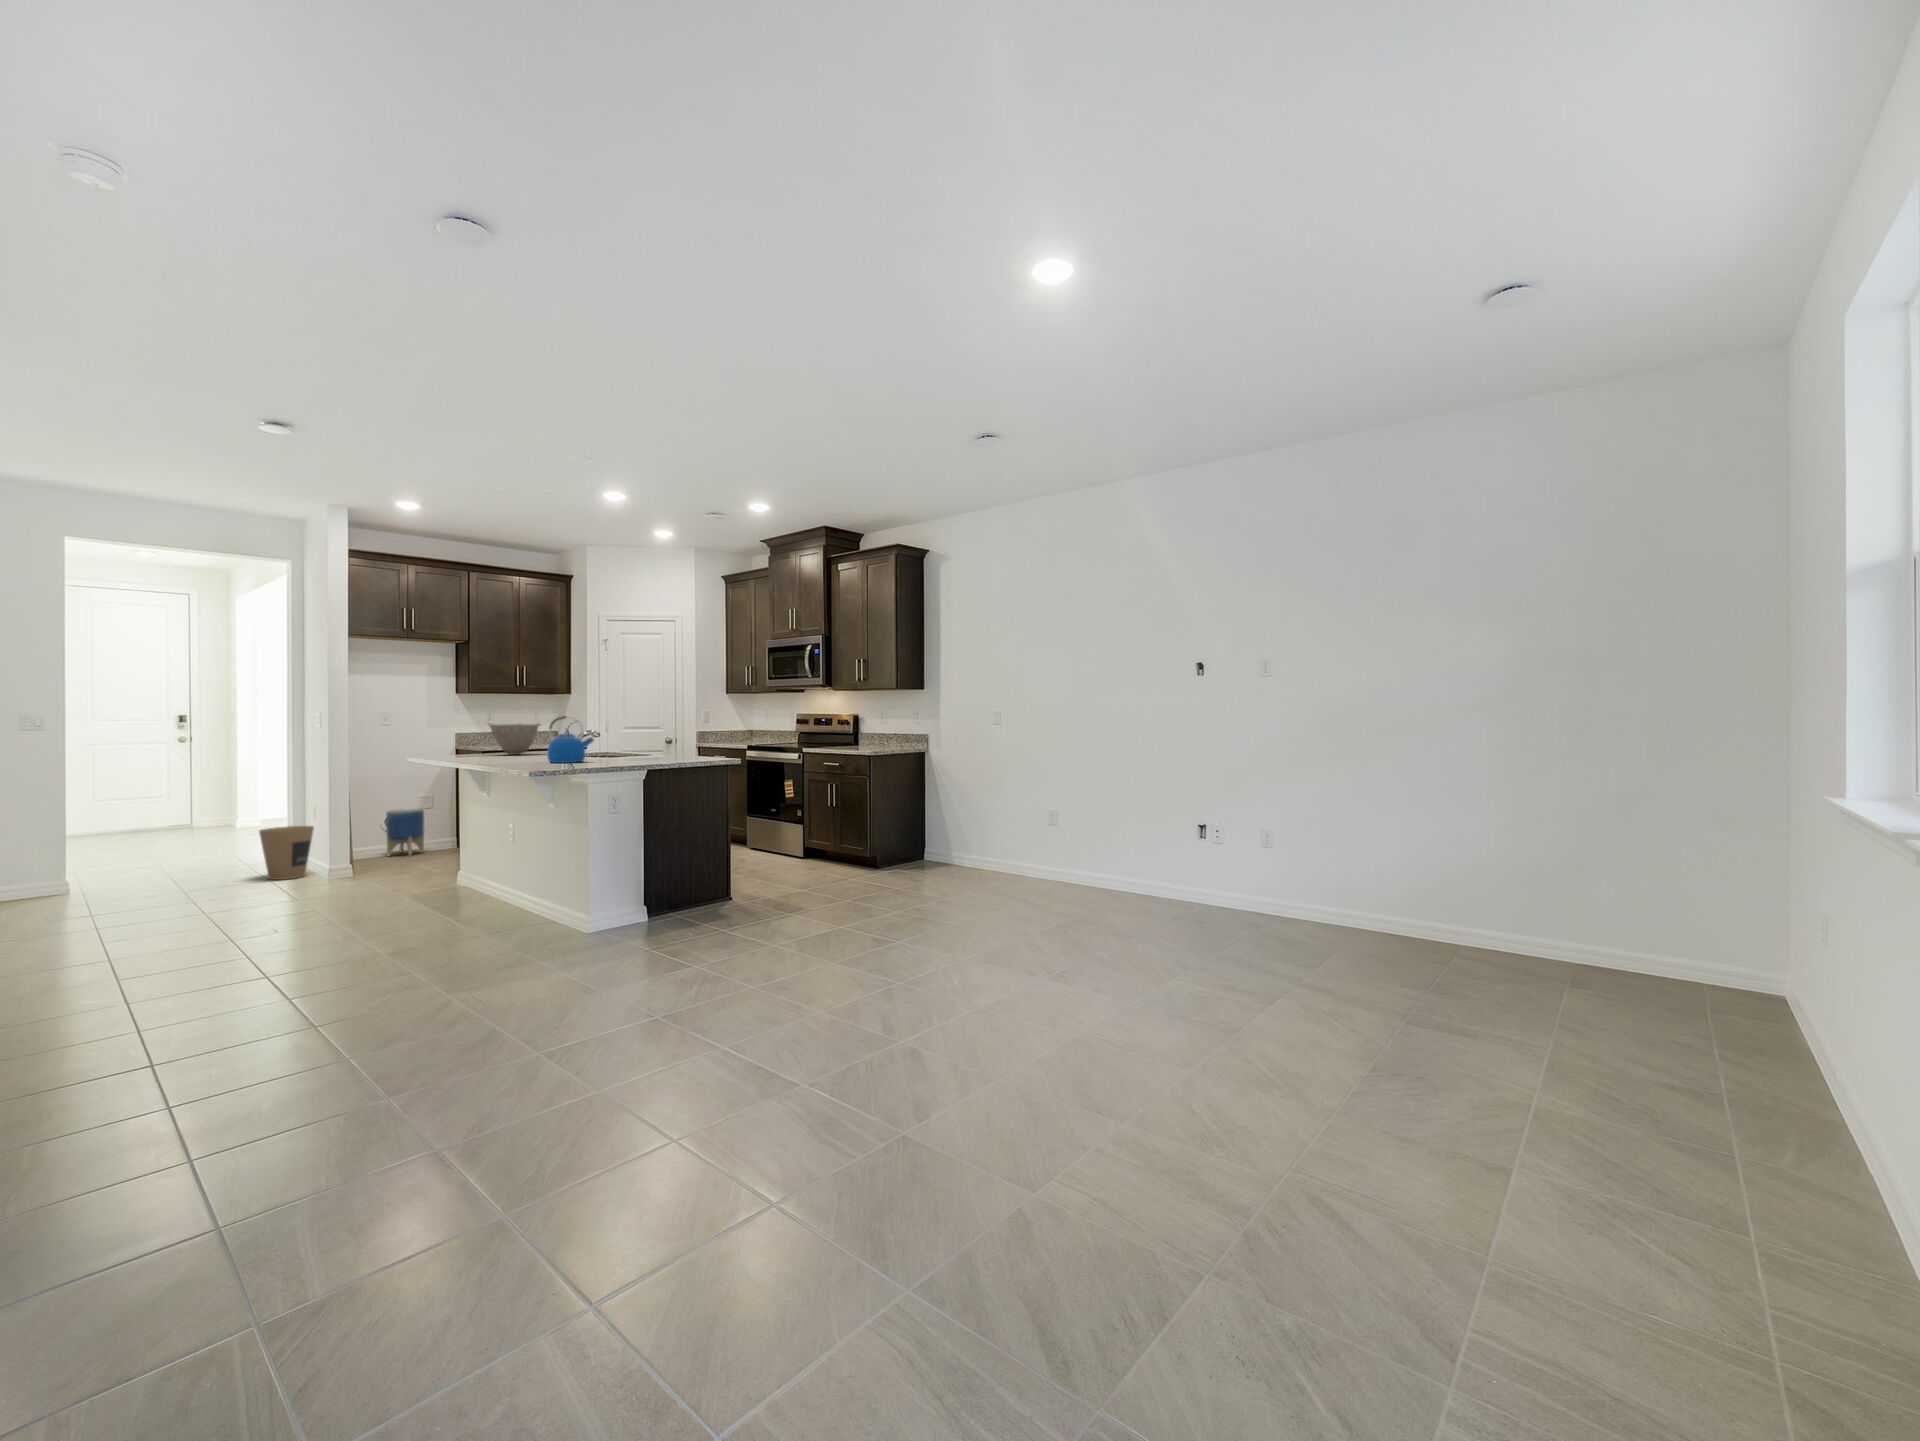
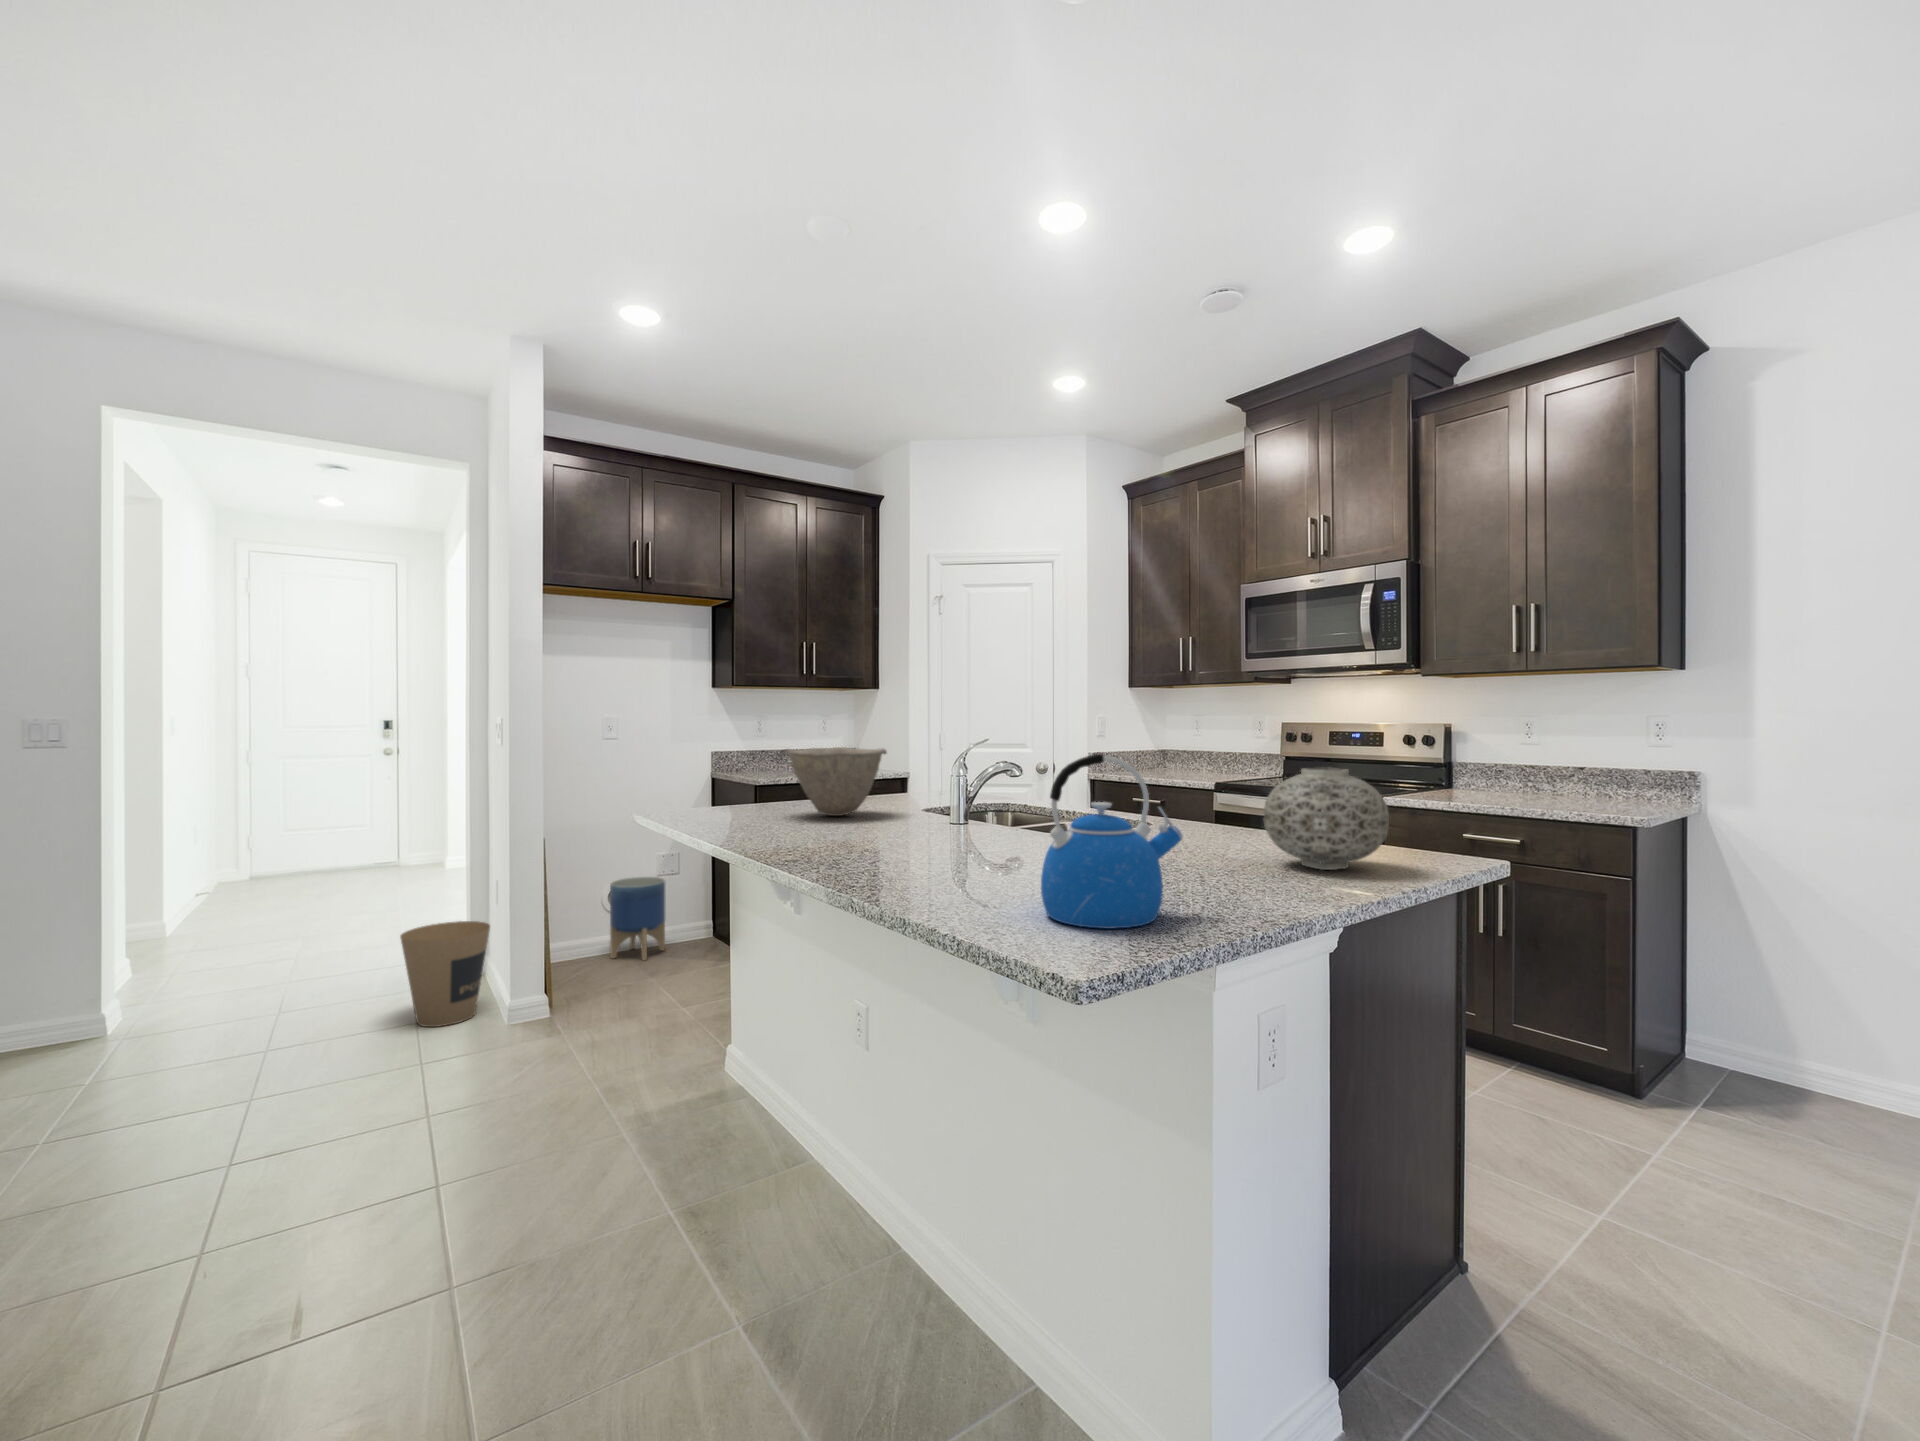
vase: none [658,724,700,758] -> present [1264,767,1389,870]

